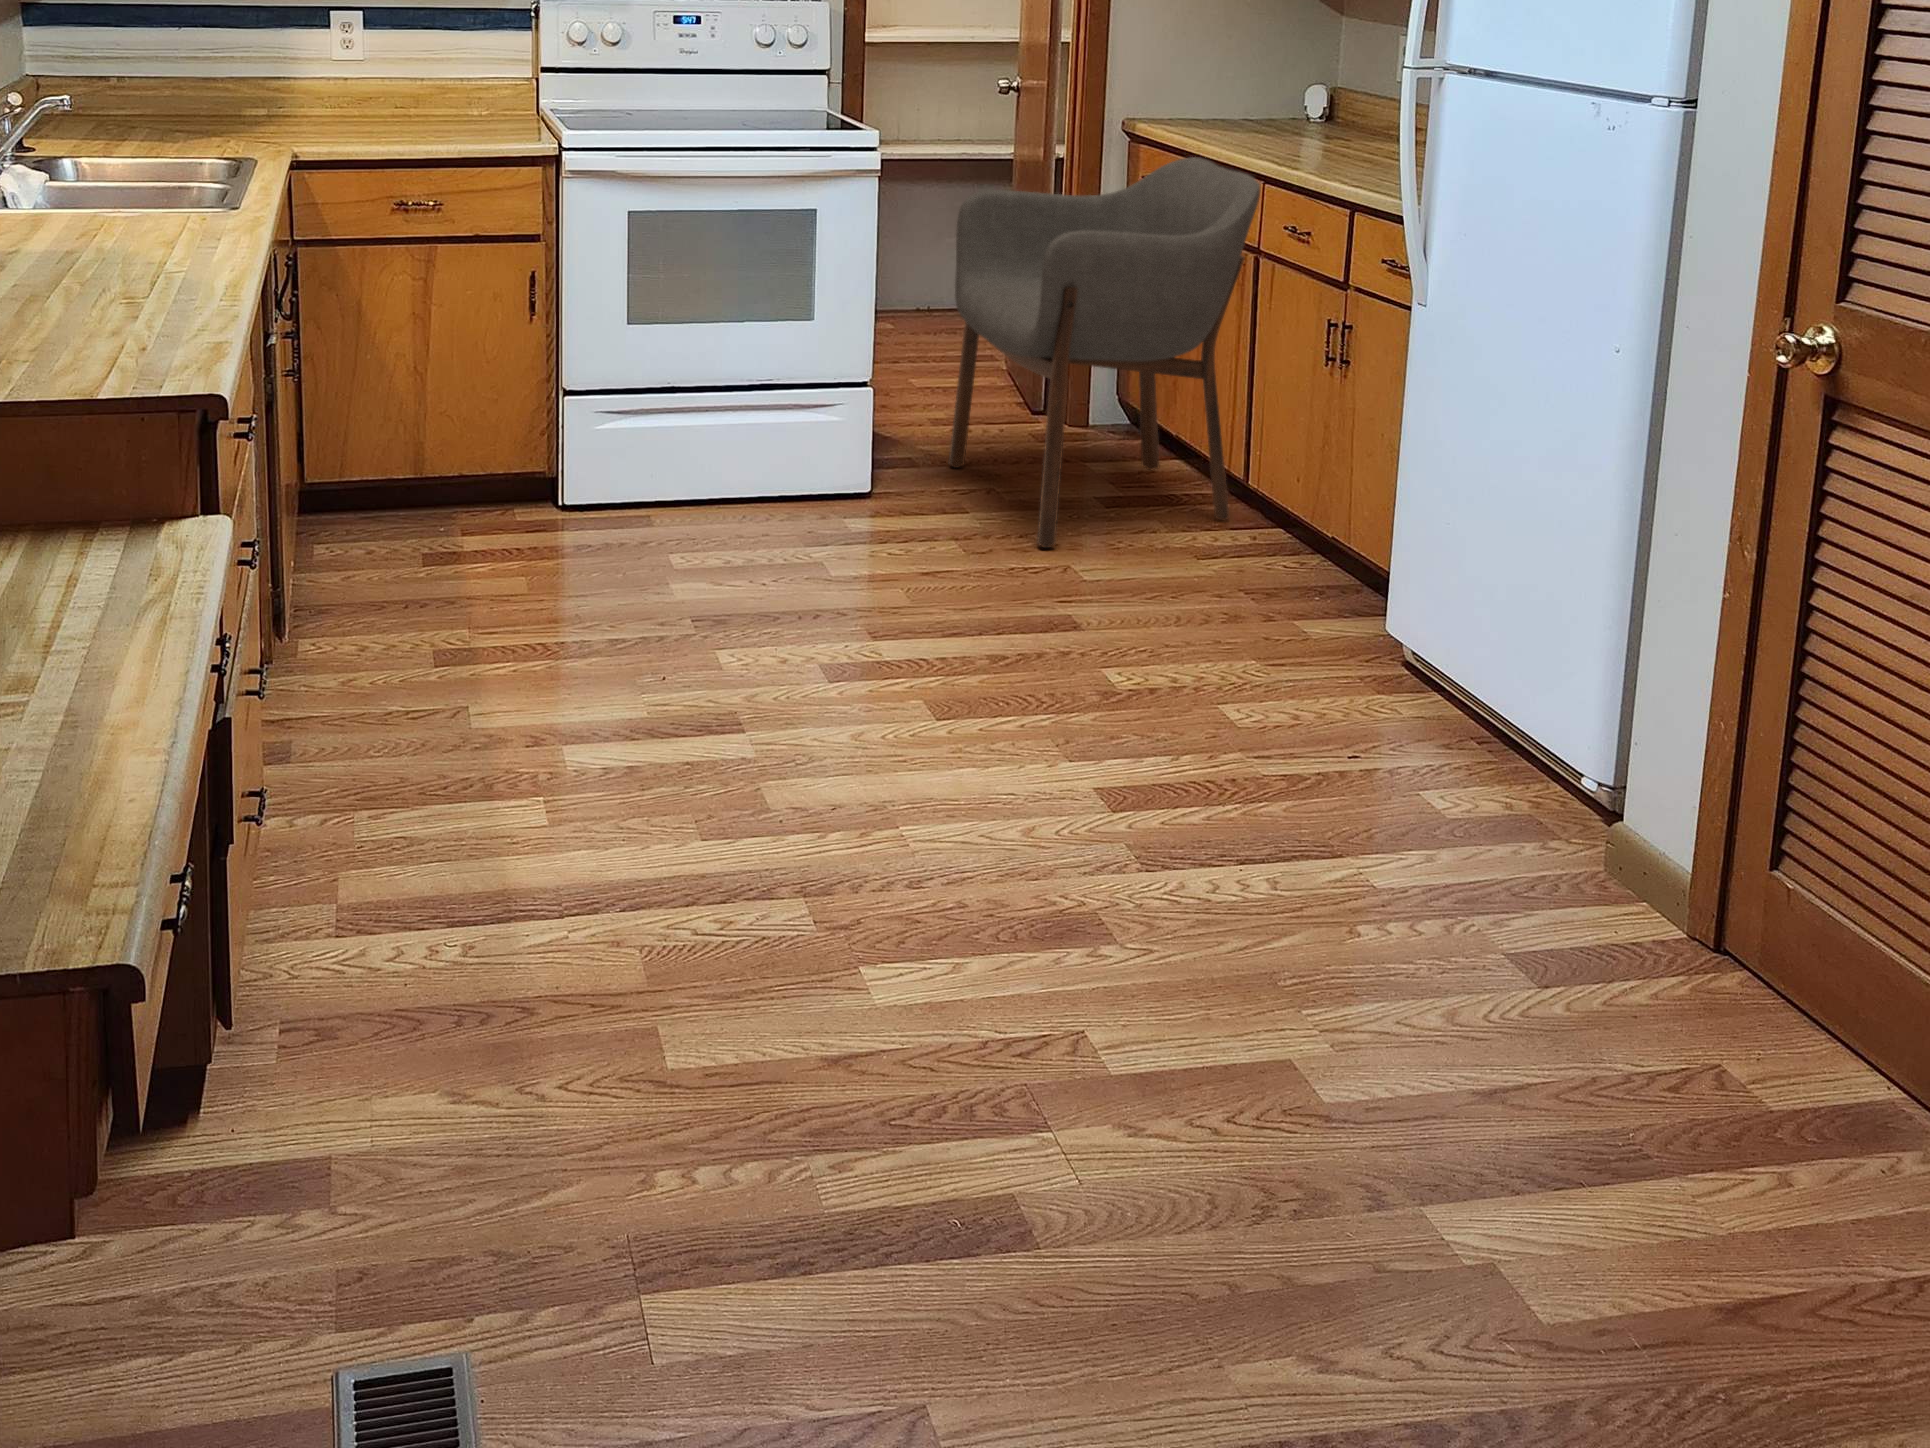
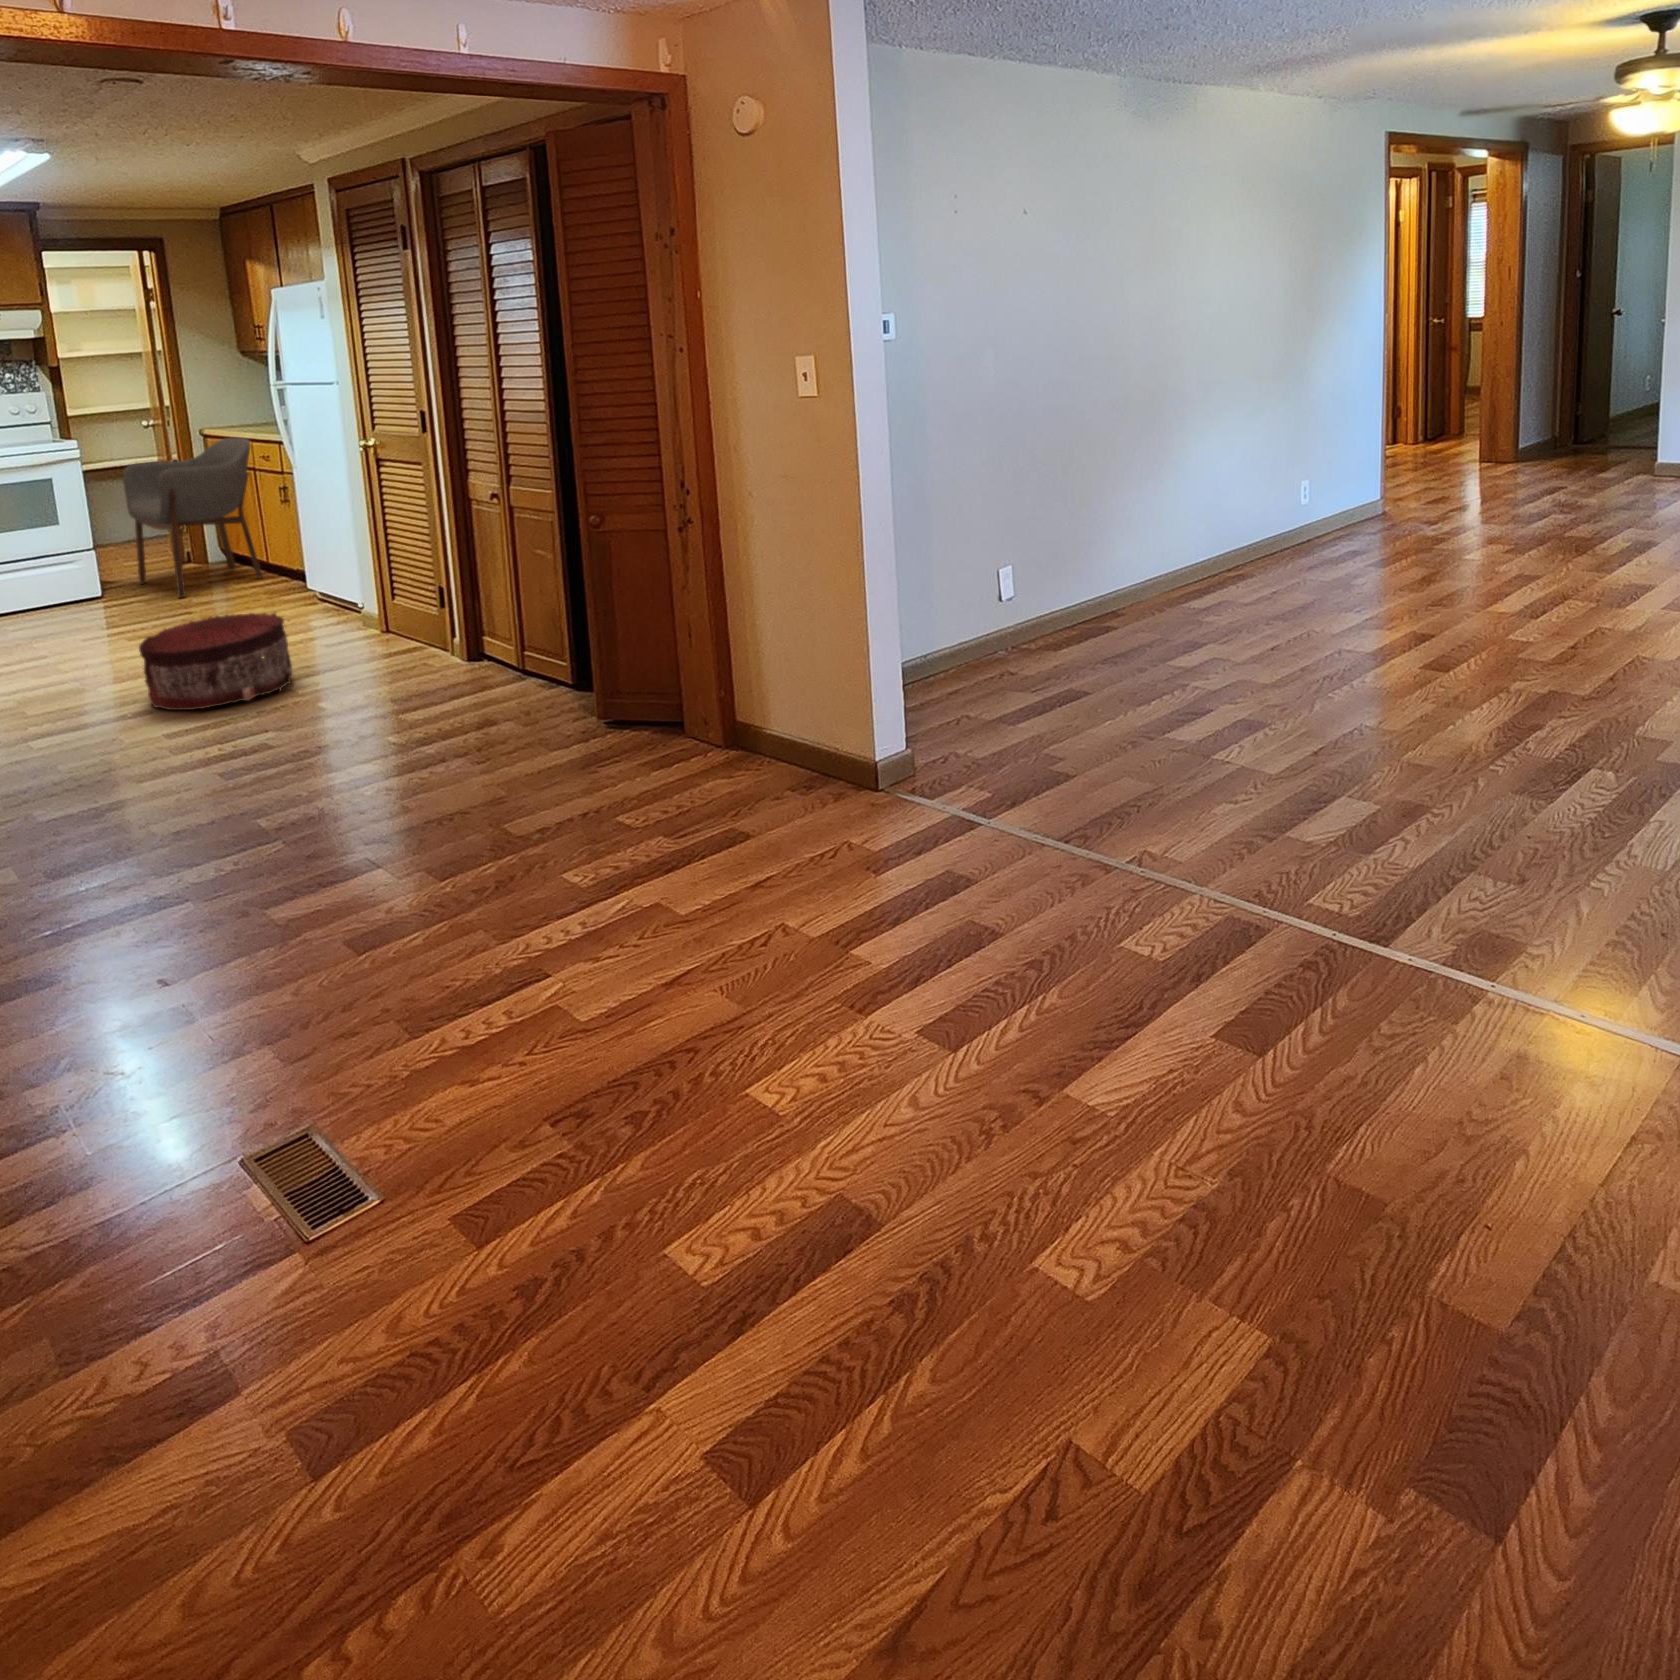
pouf: none [998,831,1467,1258] -> present [139,613,293,710]

